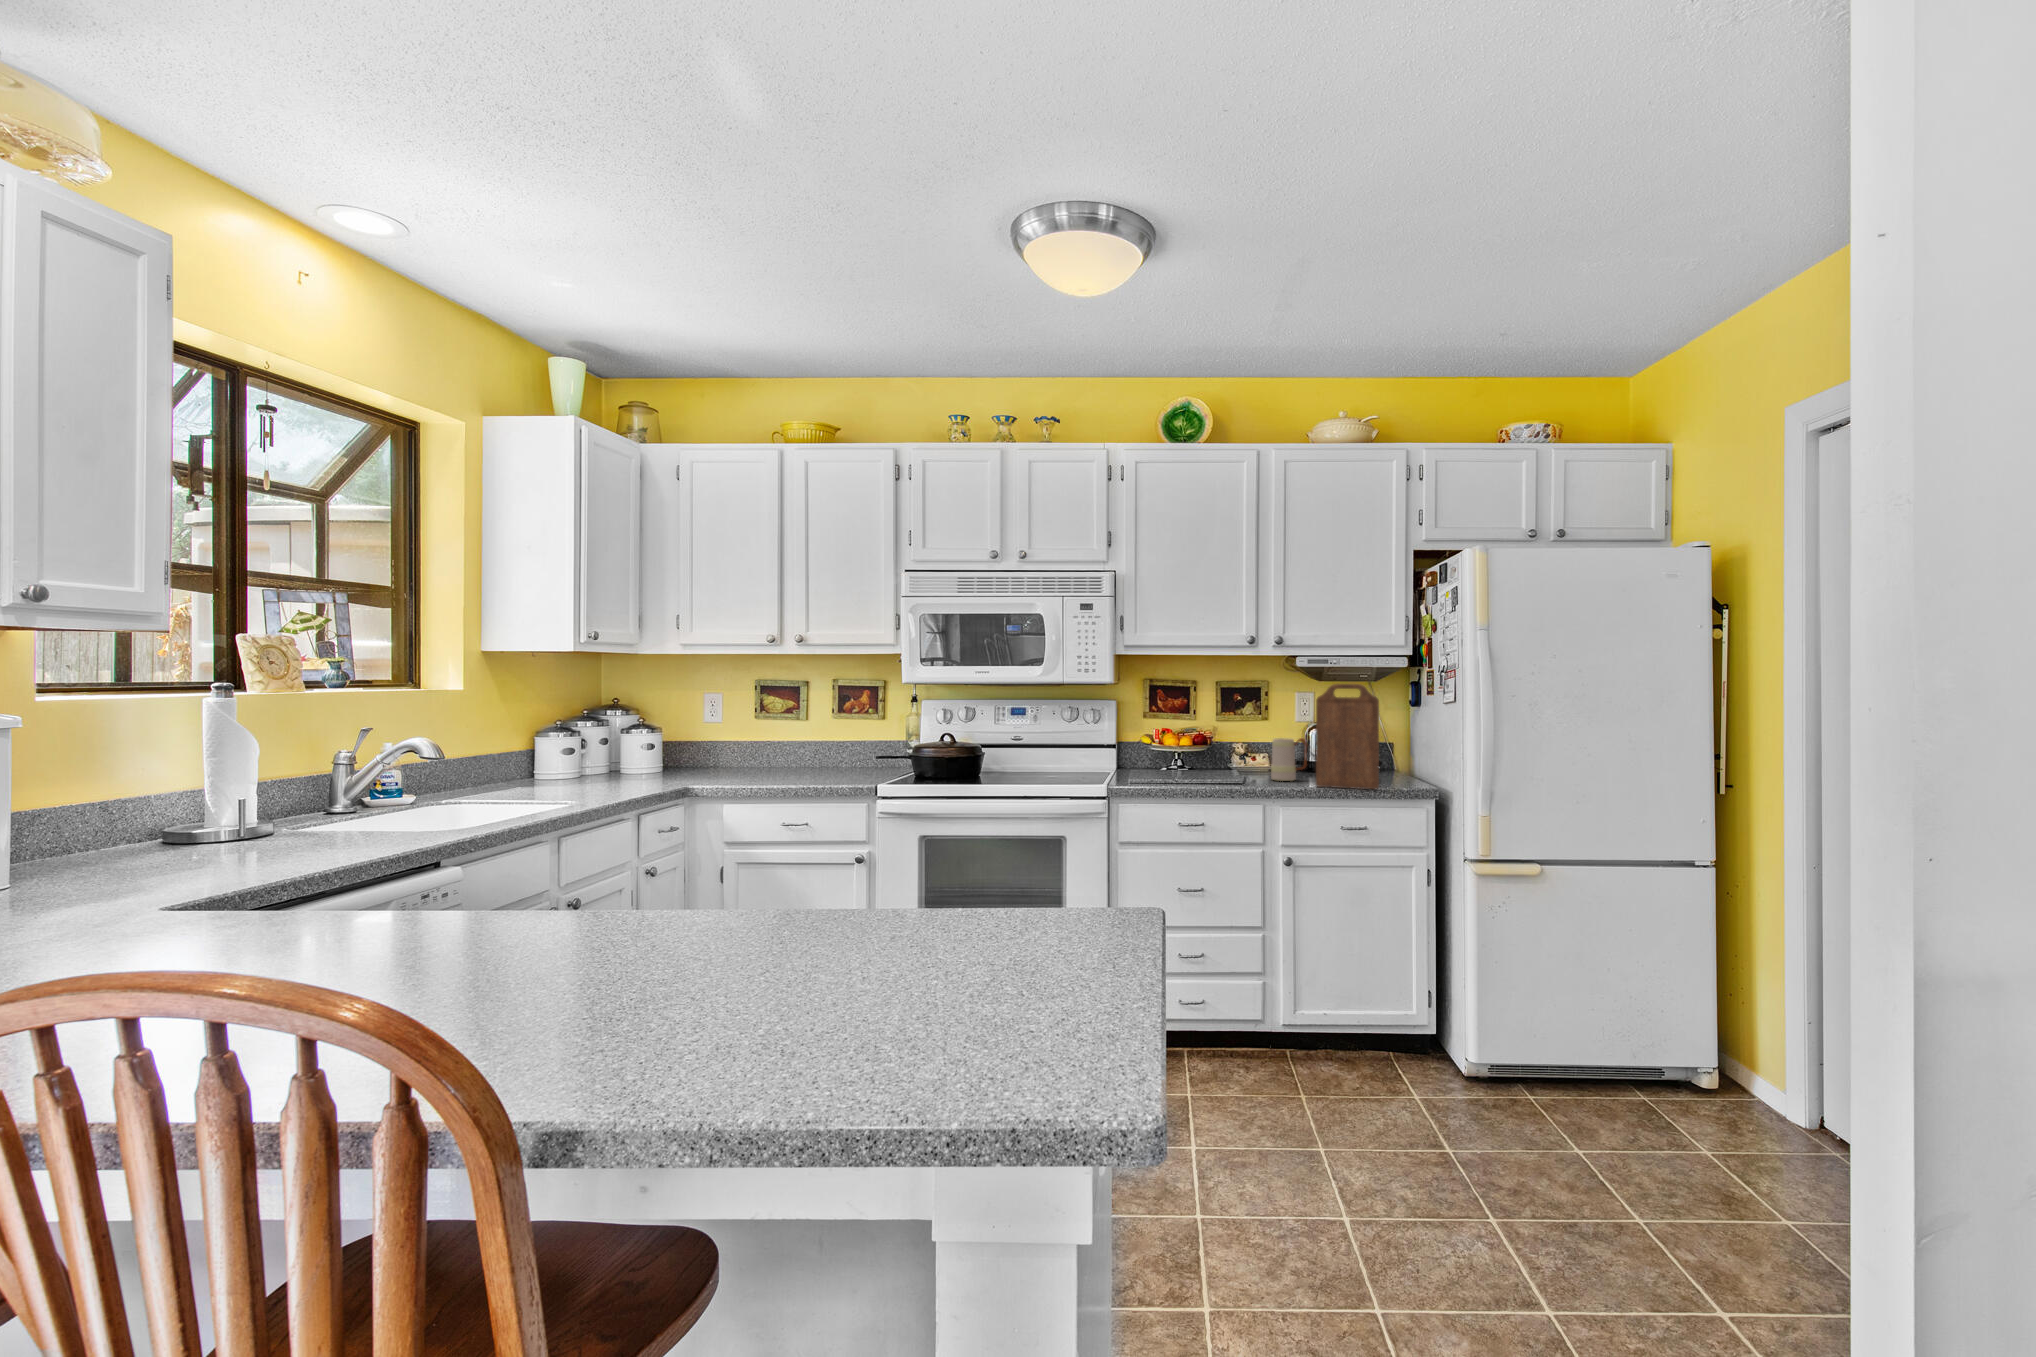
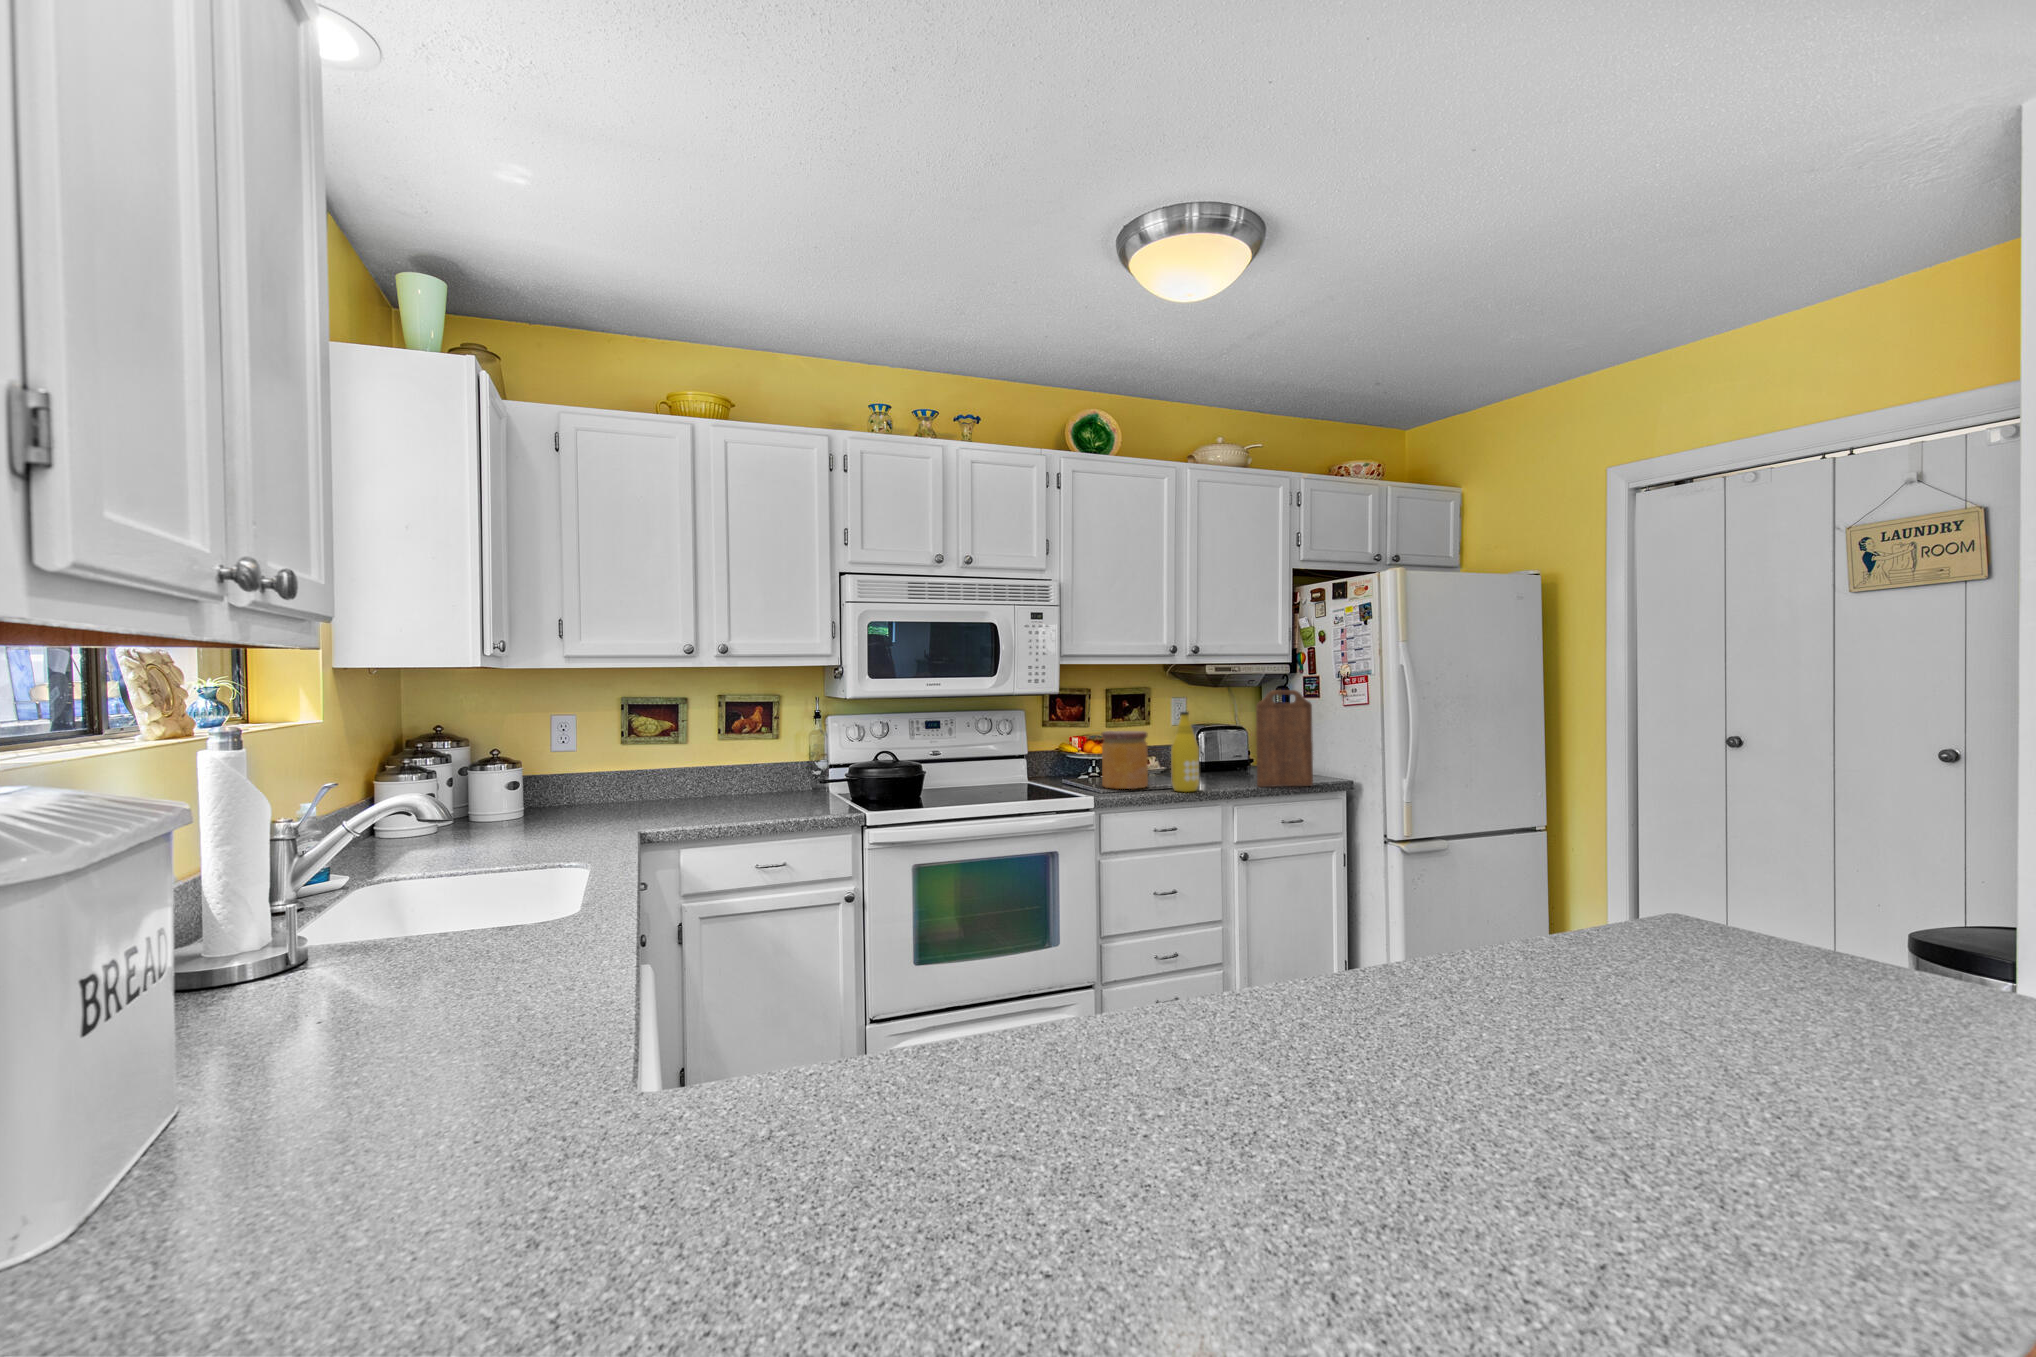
bottle: none [1215,704,1244,786] -> present [1171,712,1199,792]
jar: none [1160,722,1207,780] -> present [1102,731,1148,789]
mug: present [1271,738,1307,781] -> none [1202,742,1235,783]

